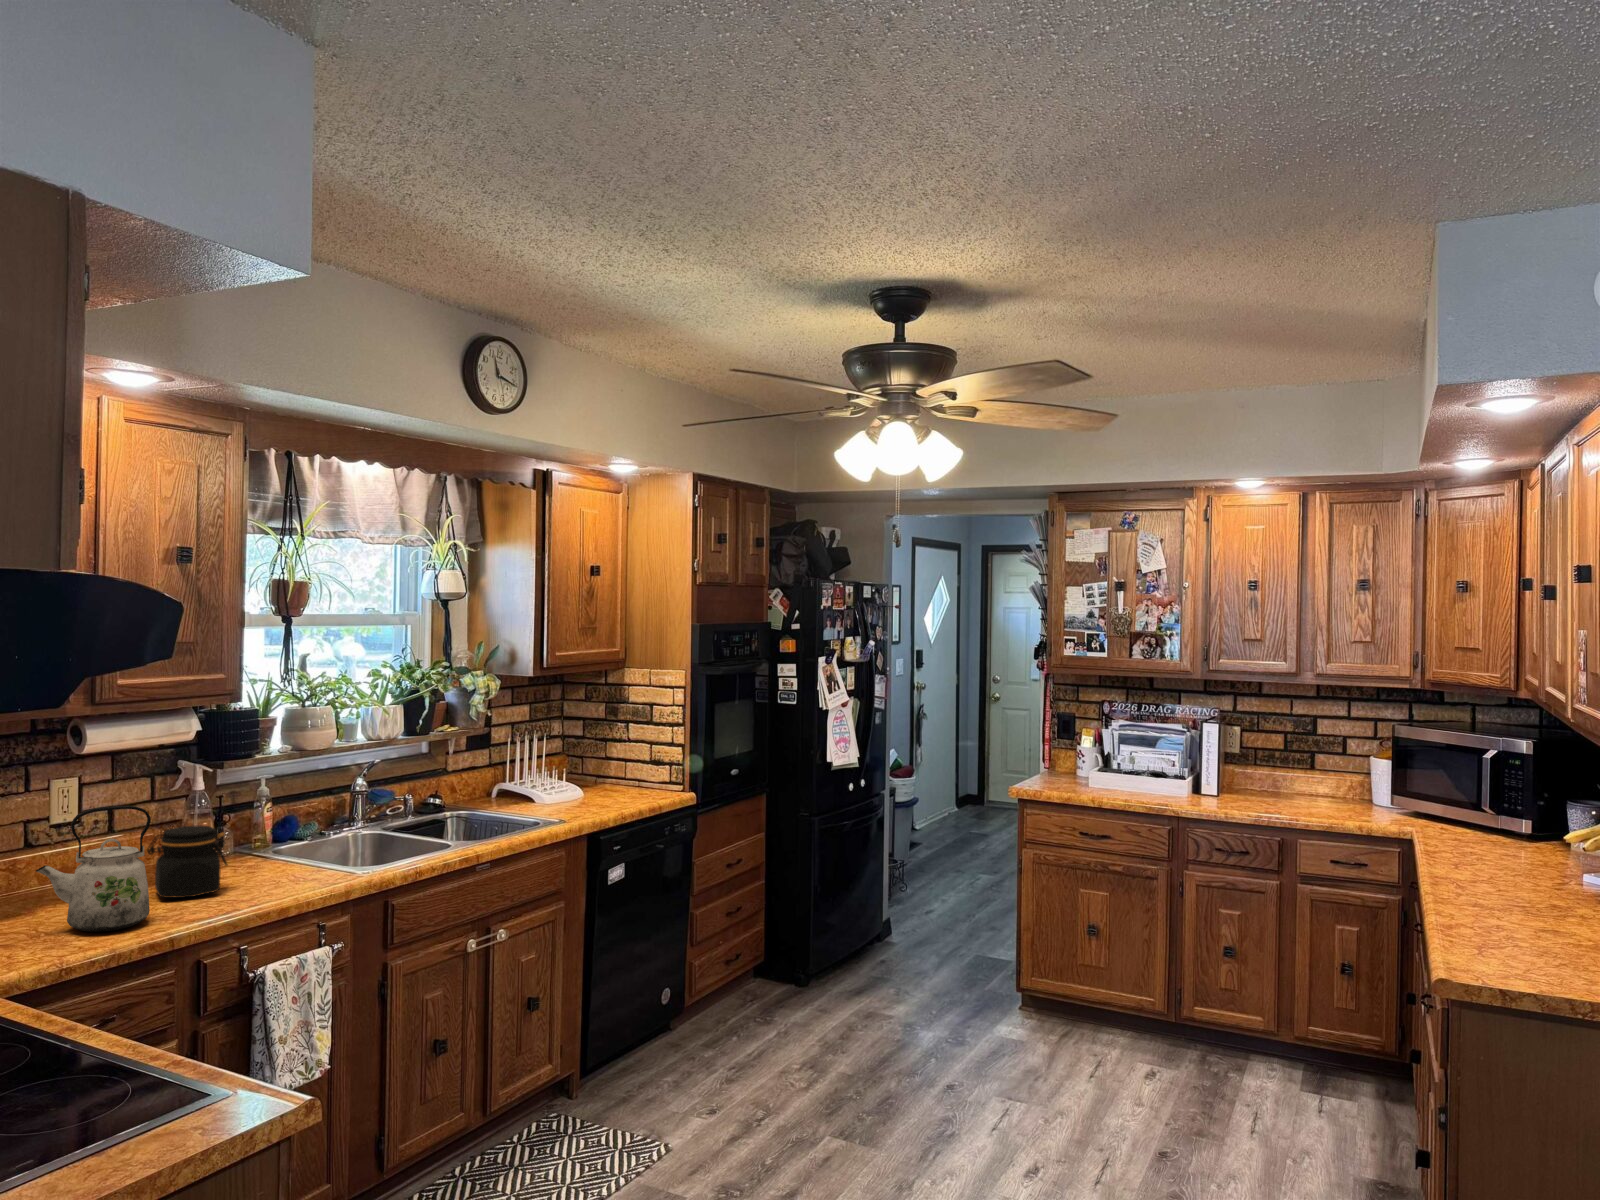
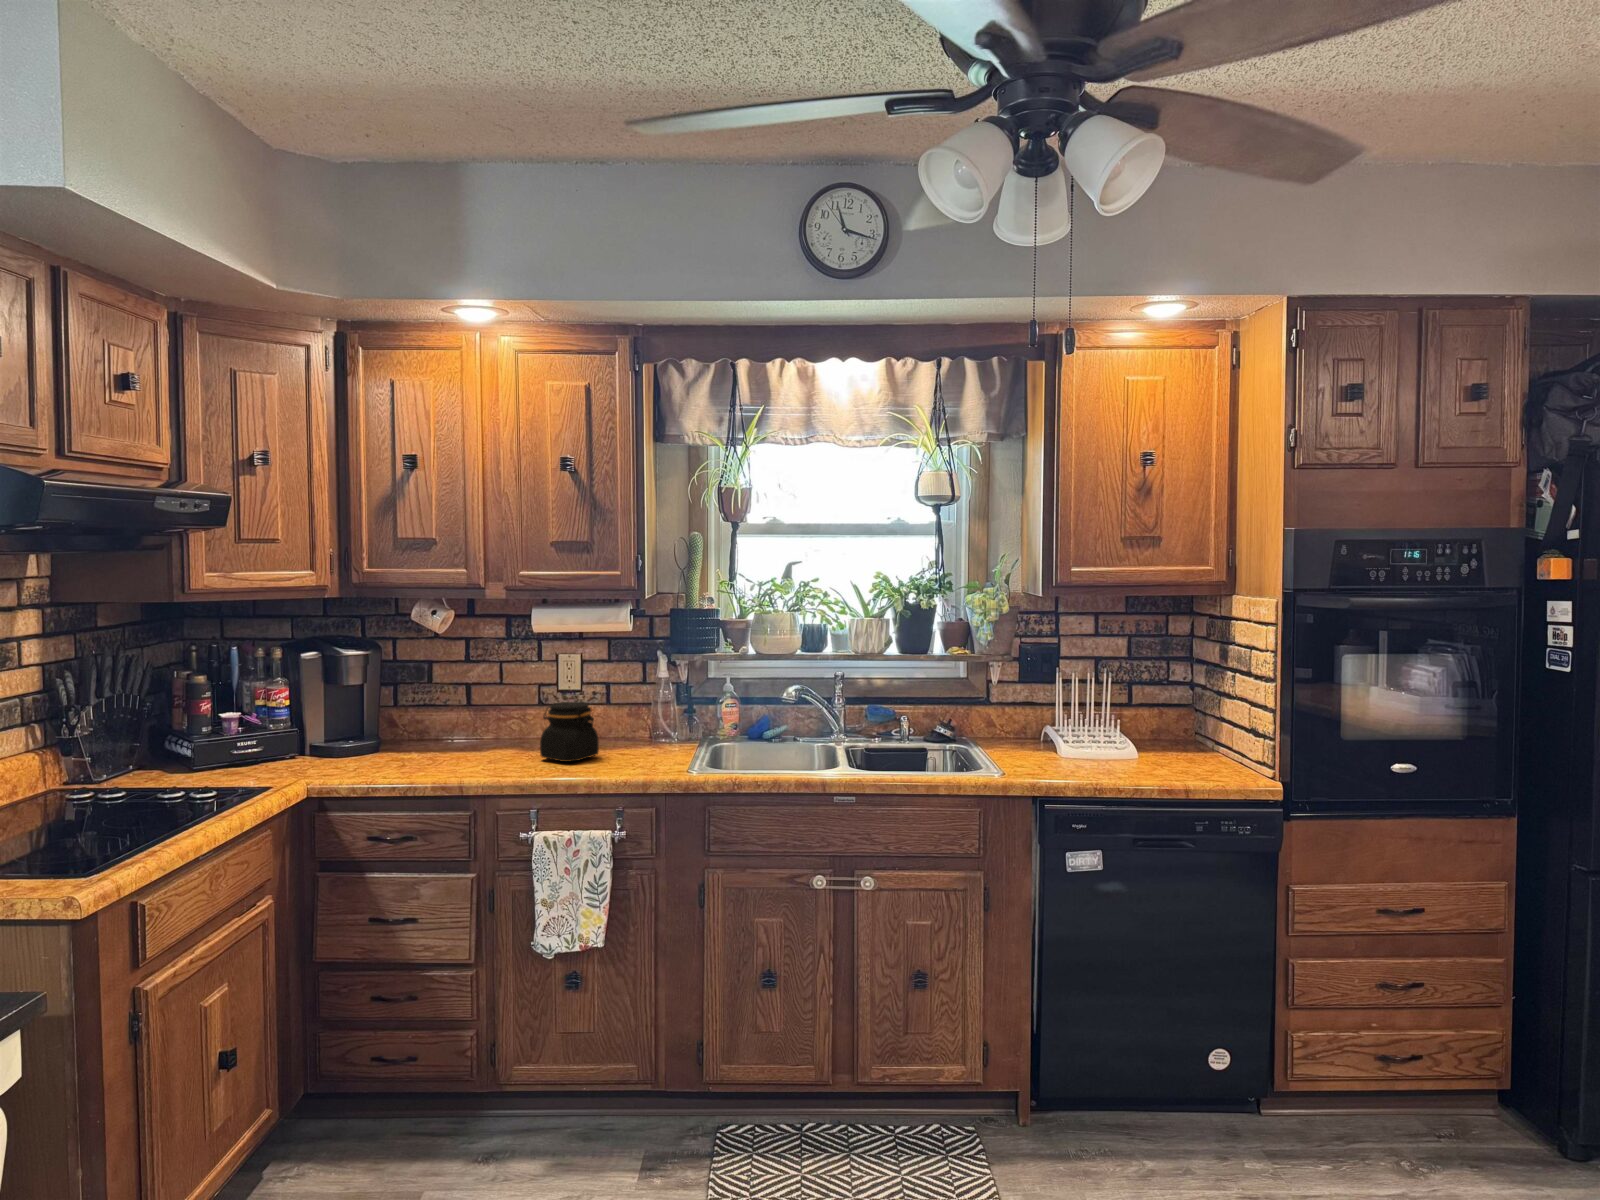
kettle: present [36,806,151,932] -> none [430,671,496,769]

